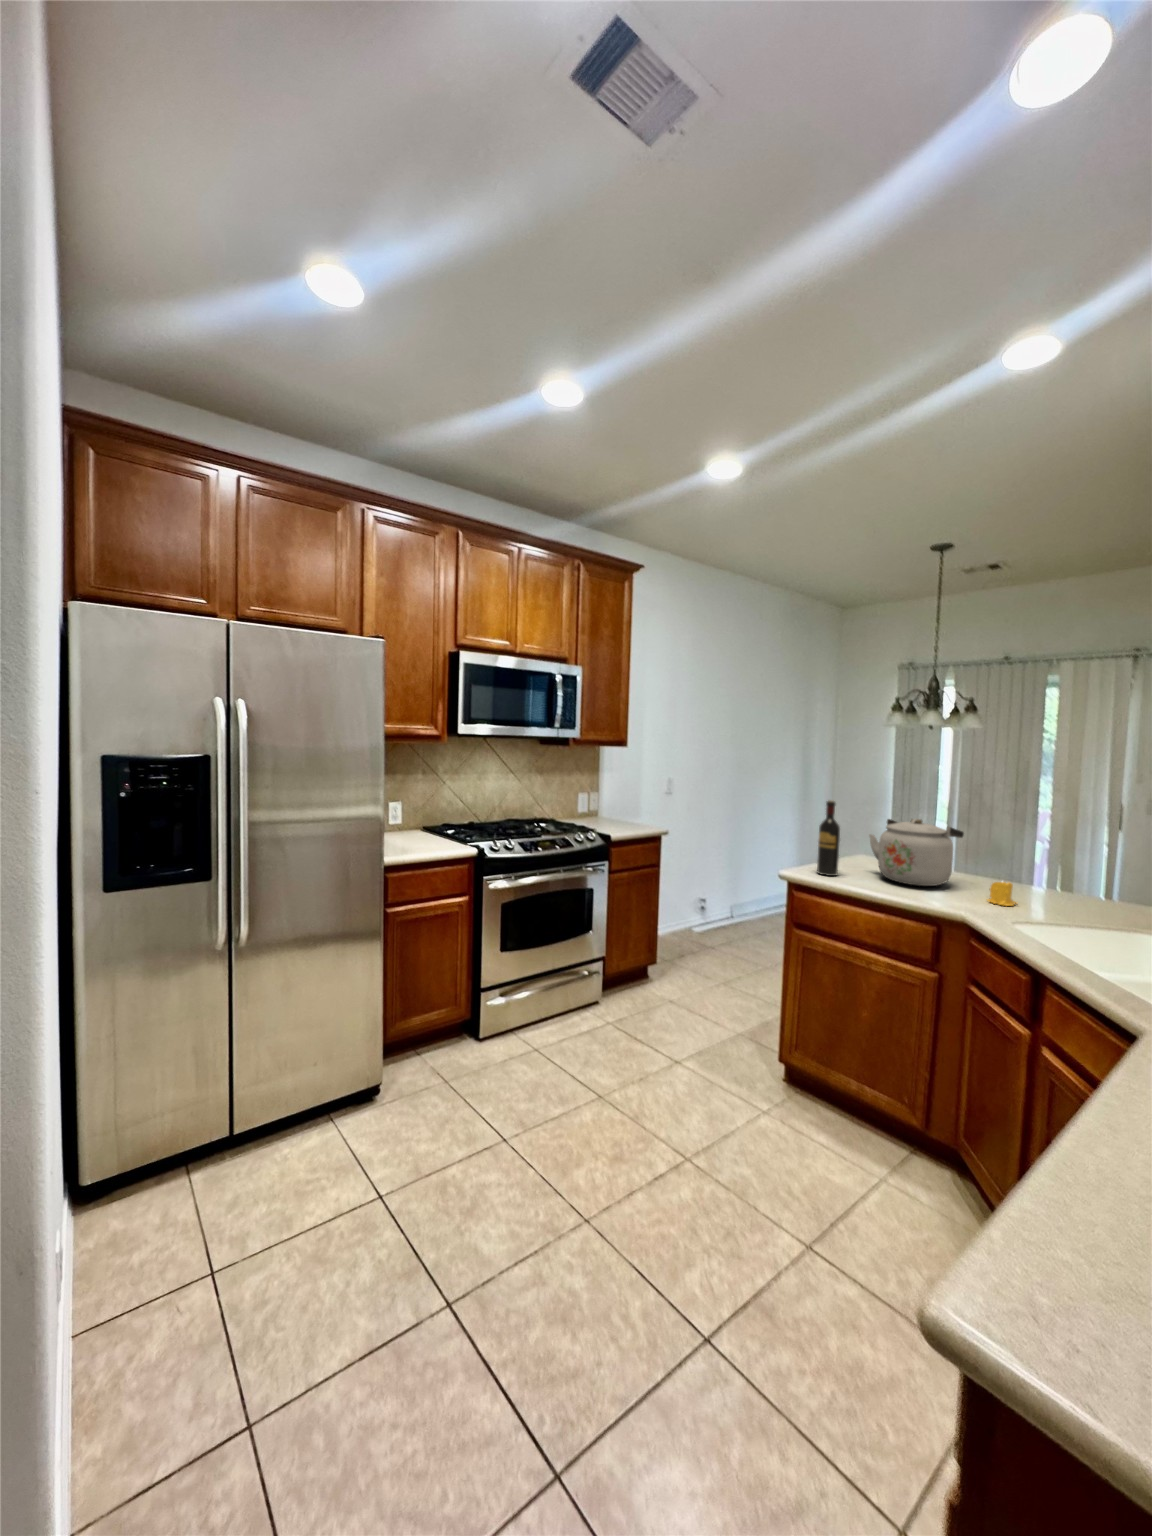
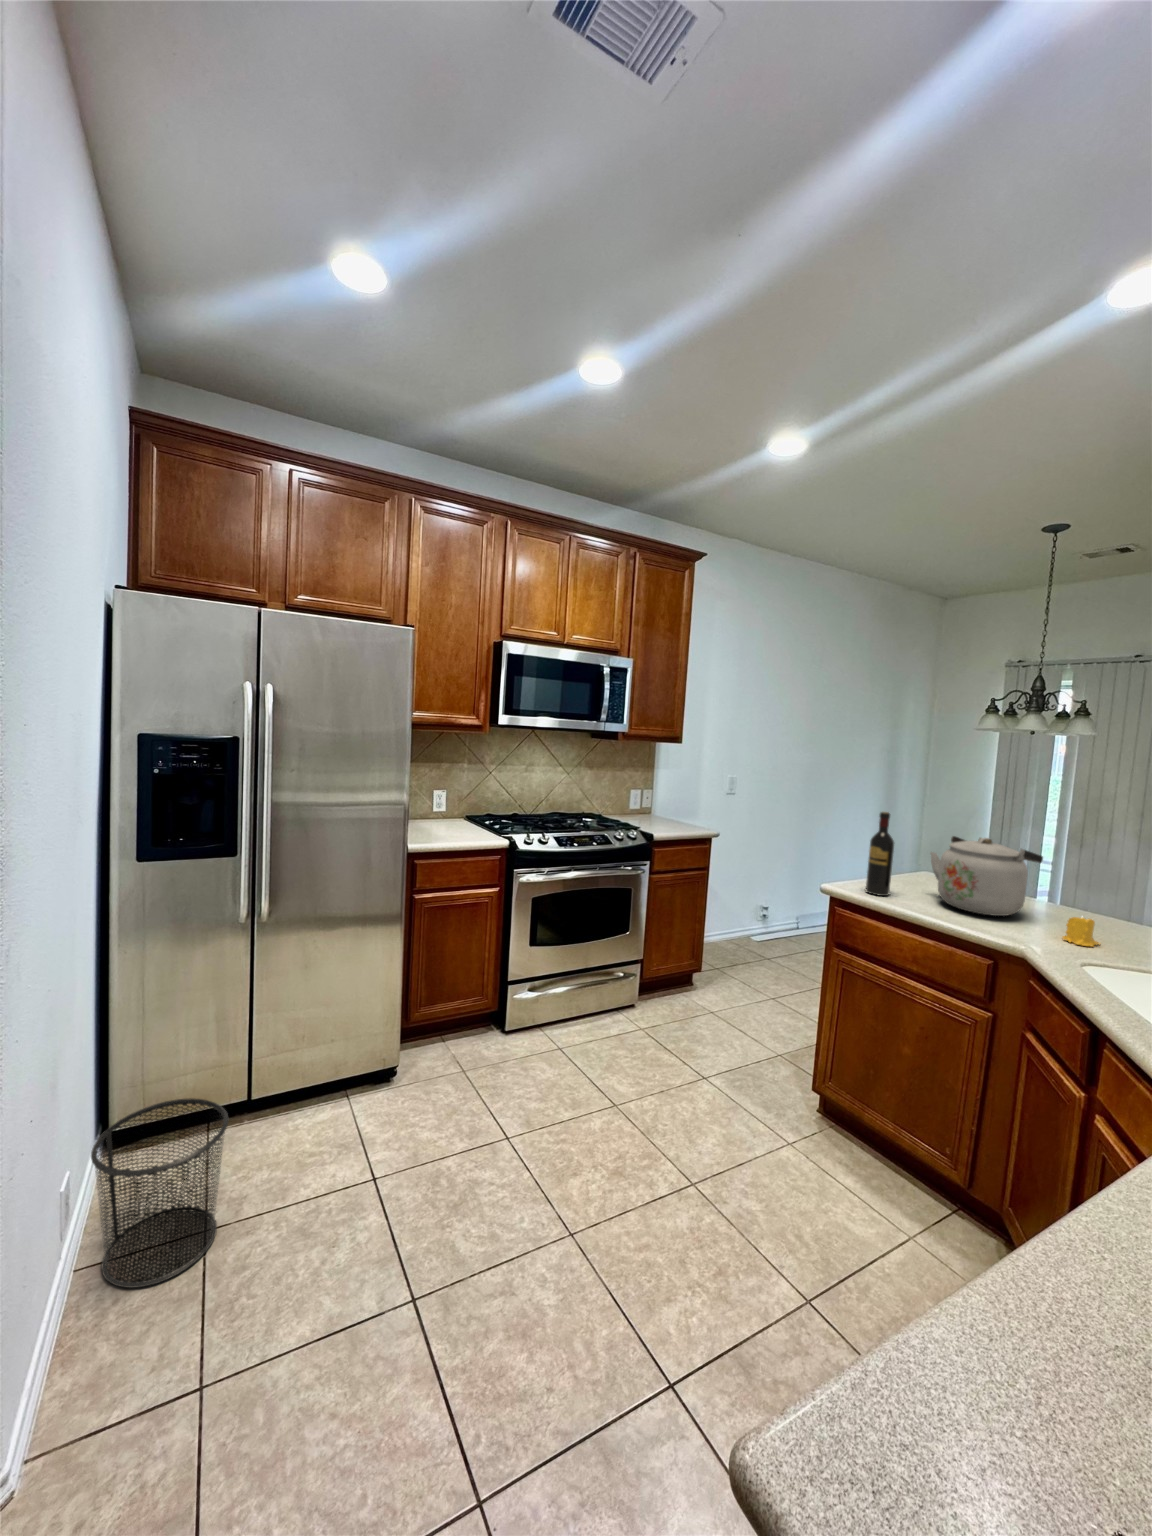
trash can: none [88,1136,235,1346] -> present [91,1098,228,1288]

